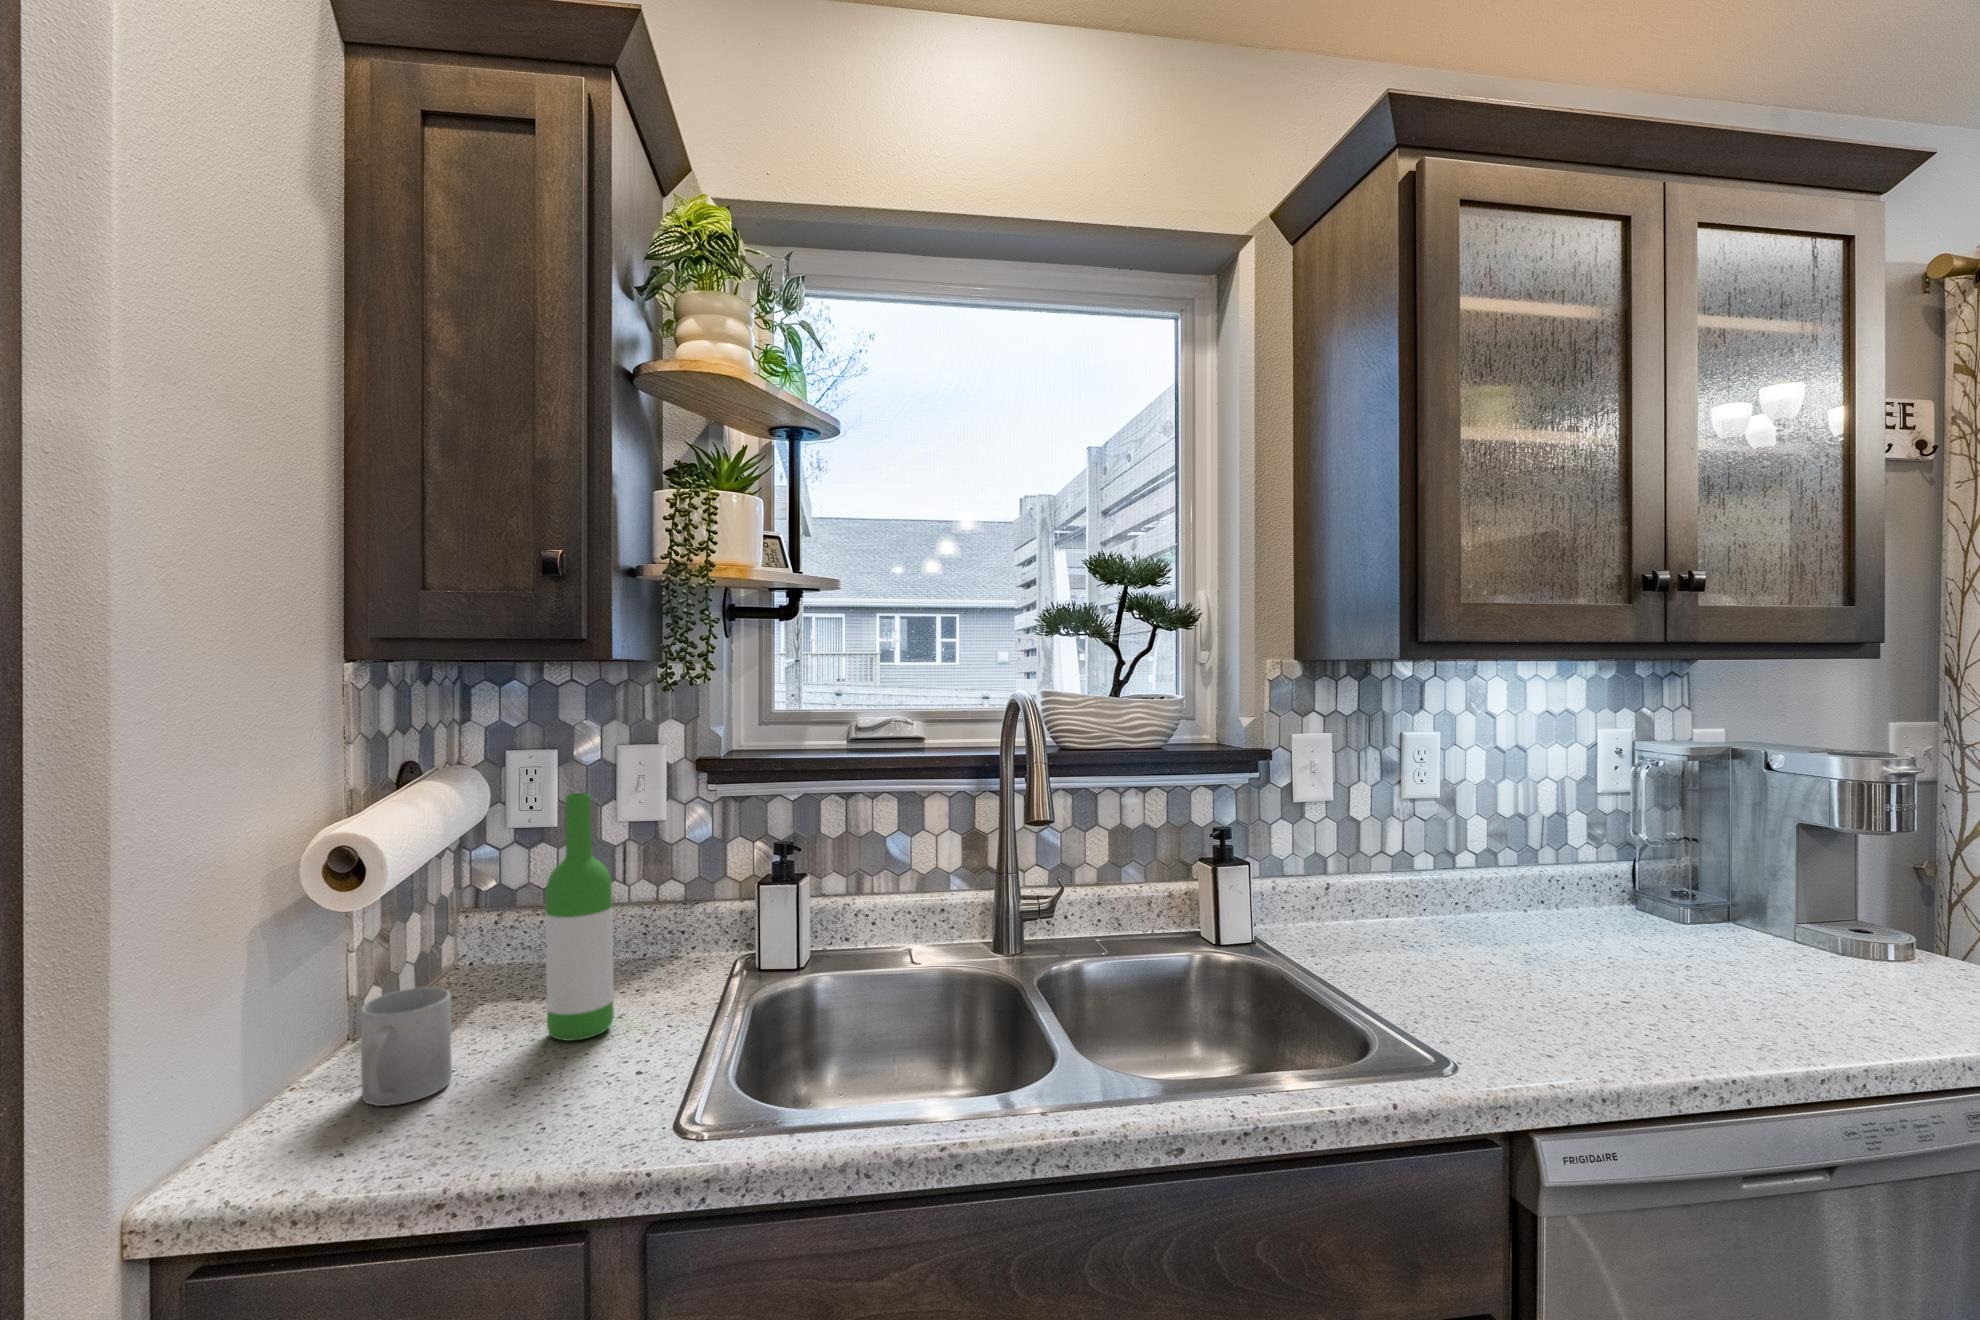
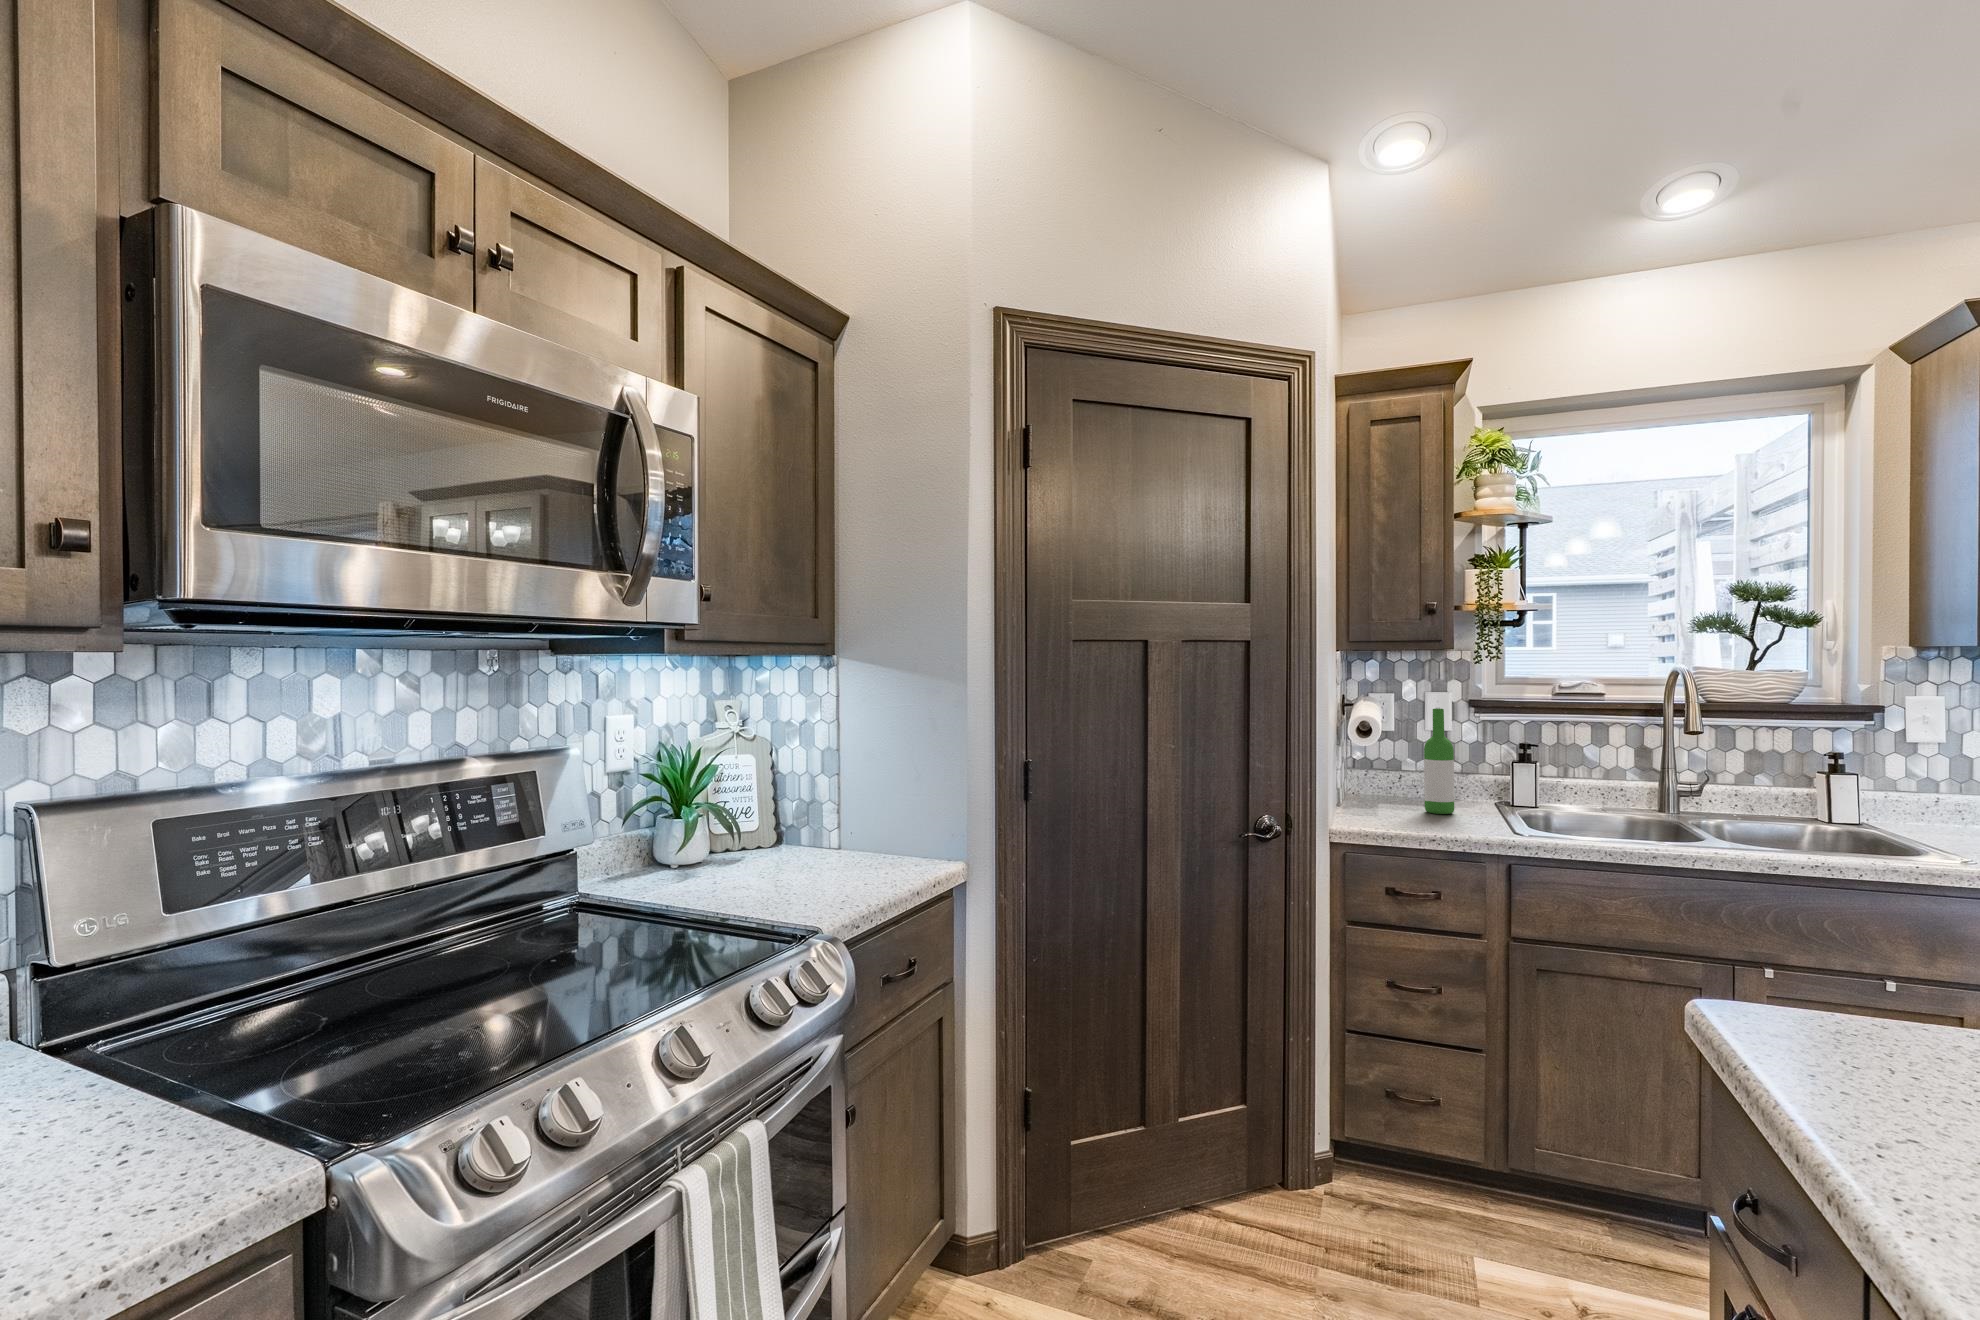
mug: present [361,987,452,1106] -> none [1368,780,1401,819]

